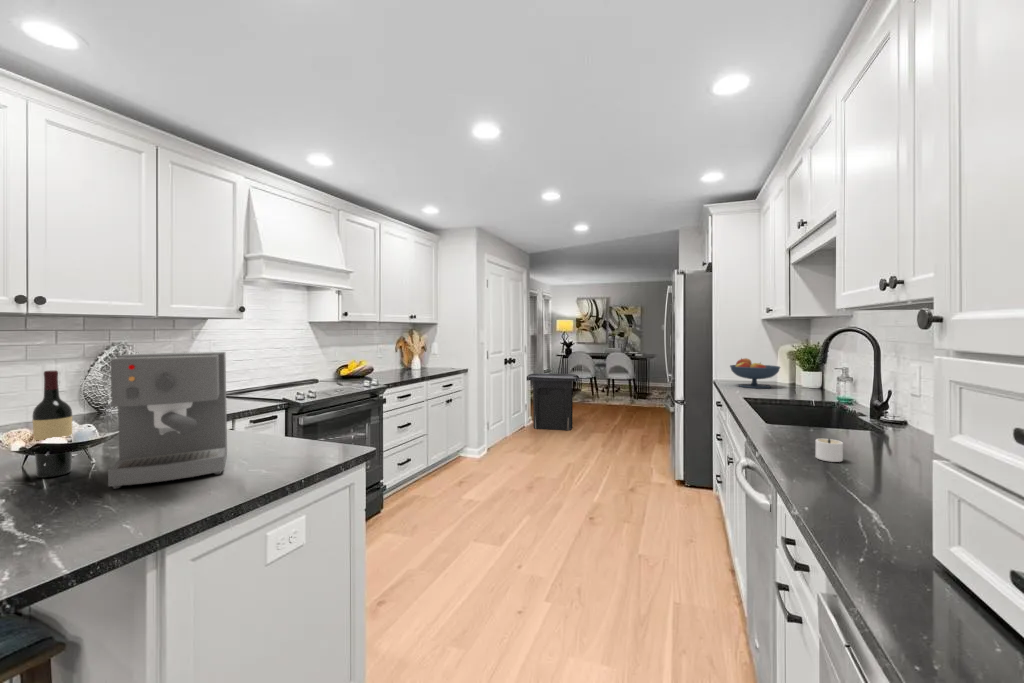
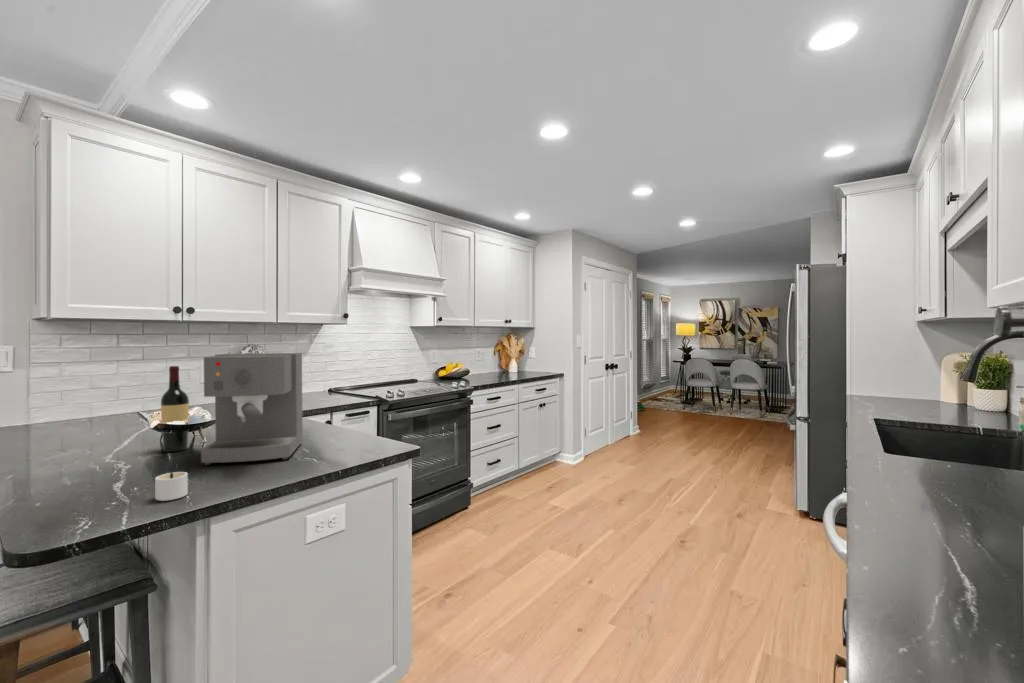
fruit bowl: present [730,358,780,388] -> none [866,368,938,406]
trash can: present [527,373,579,430] -> none [632,381,691,443]
candle: present [816,439,843,462] -> present [155,472,188,501]

